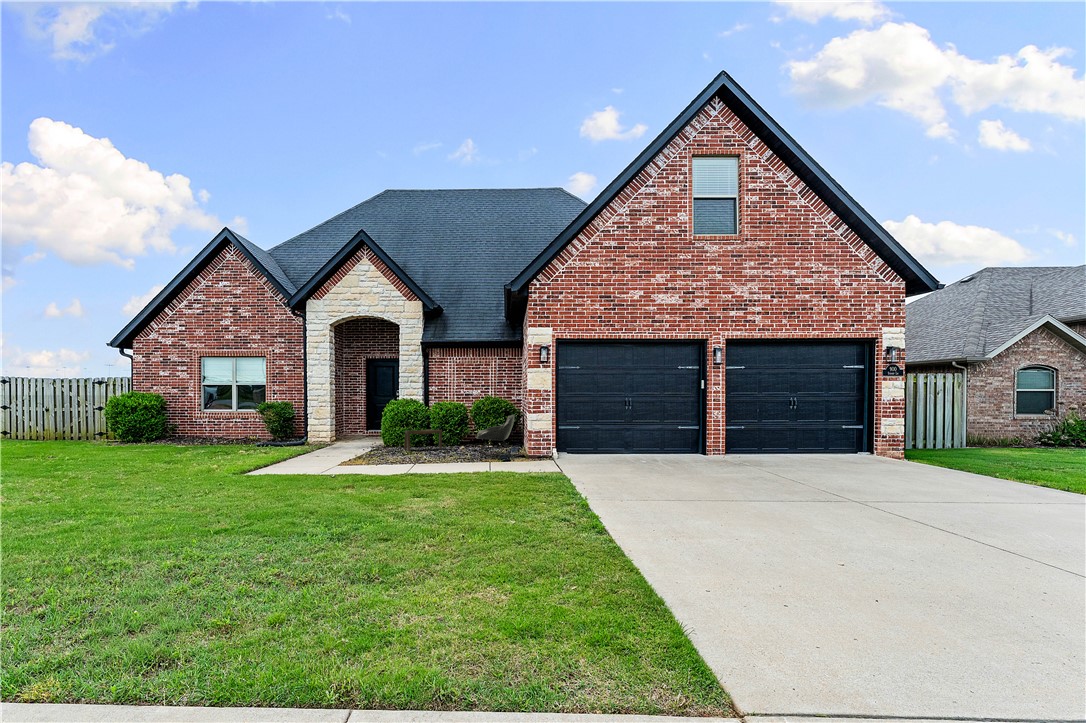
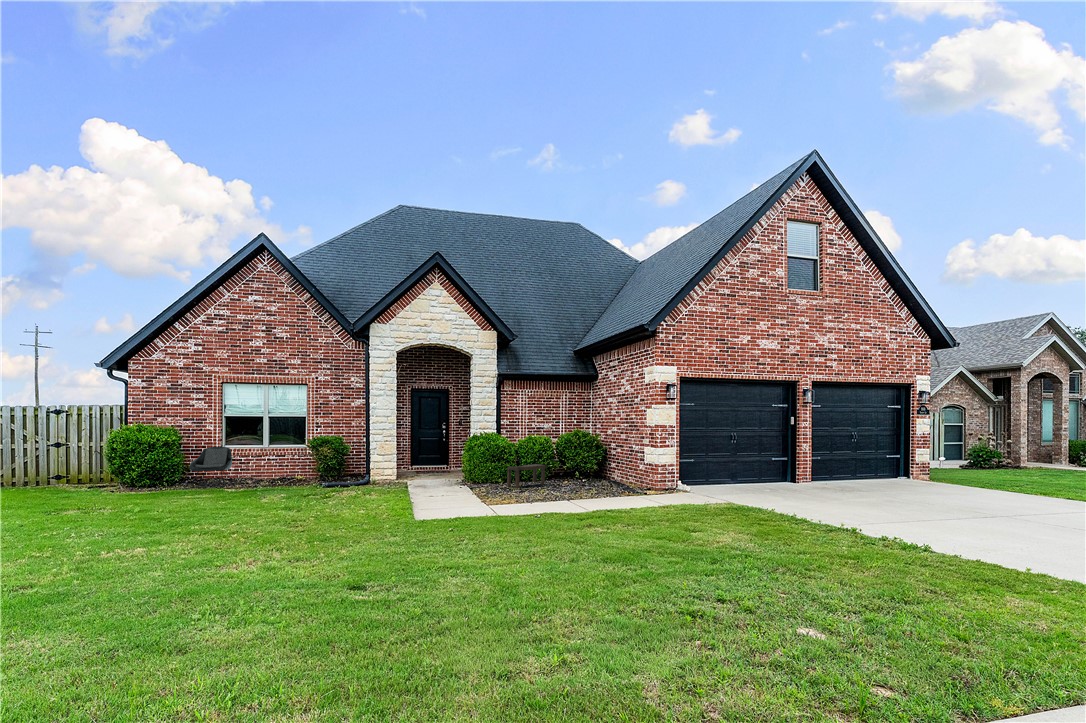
lounge chair: present [476,415,515,458] -> present [190,447,232,488]

